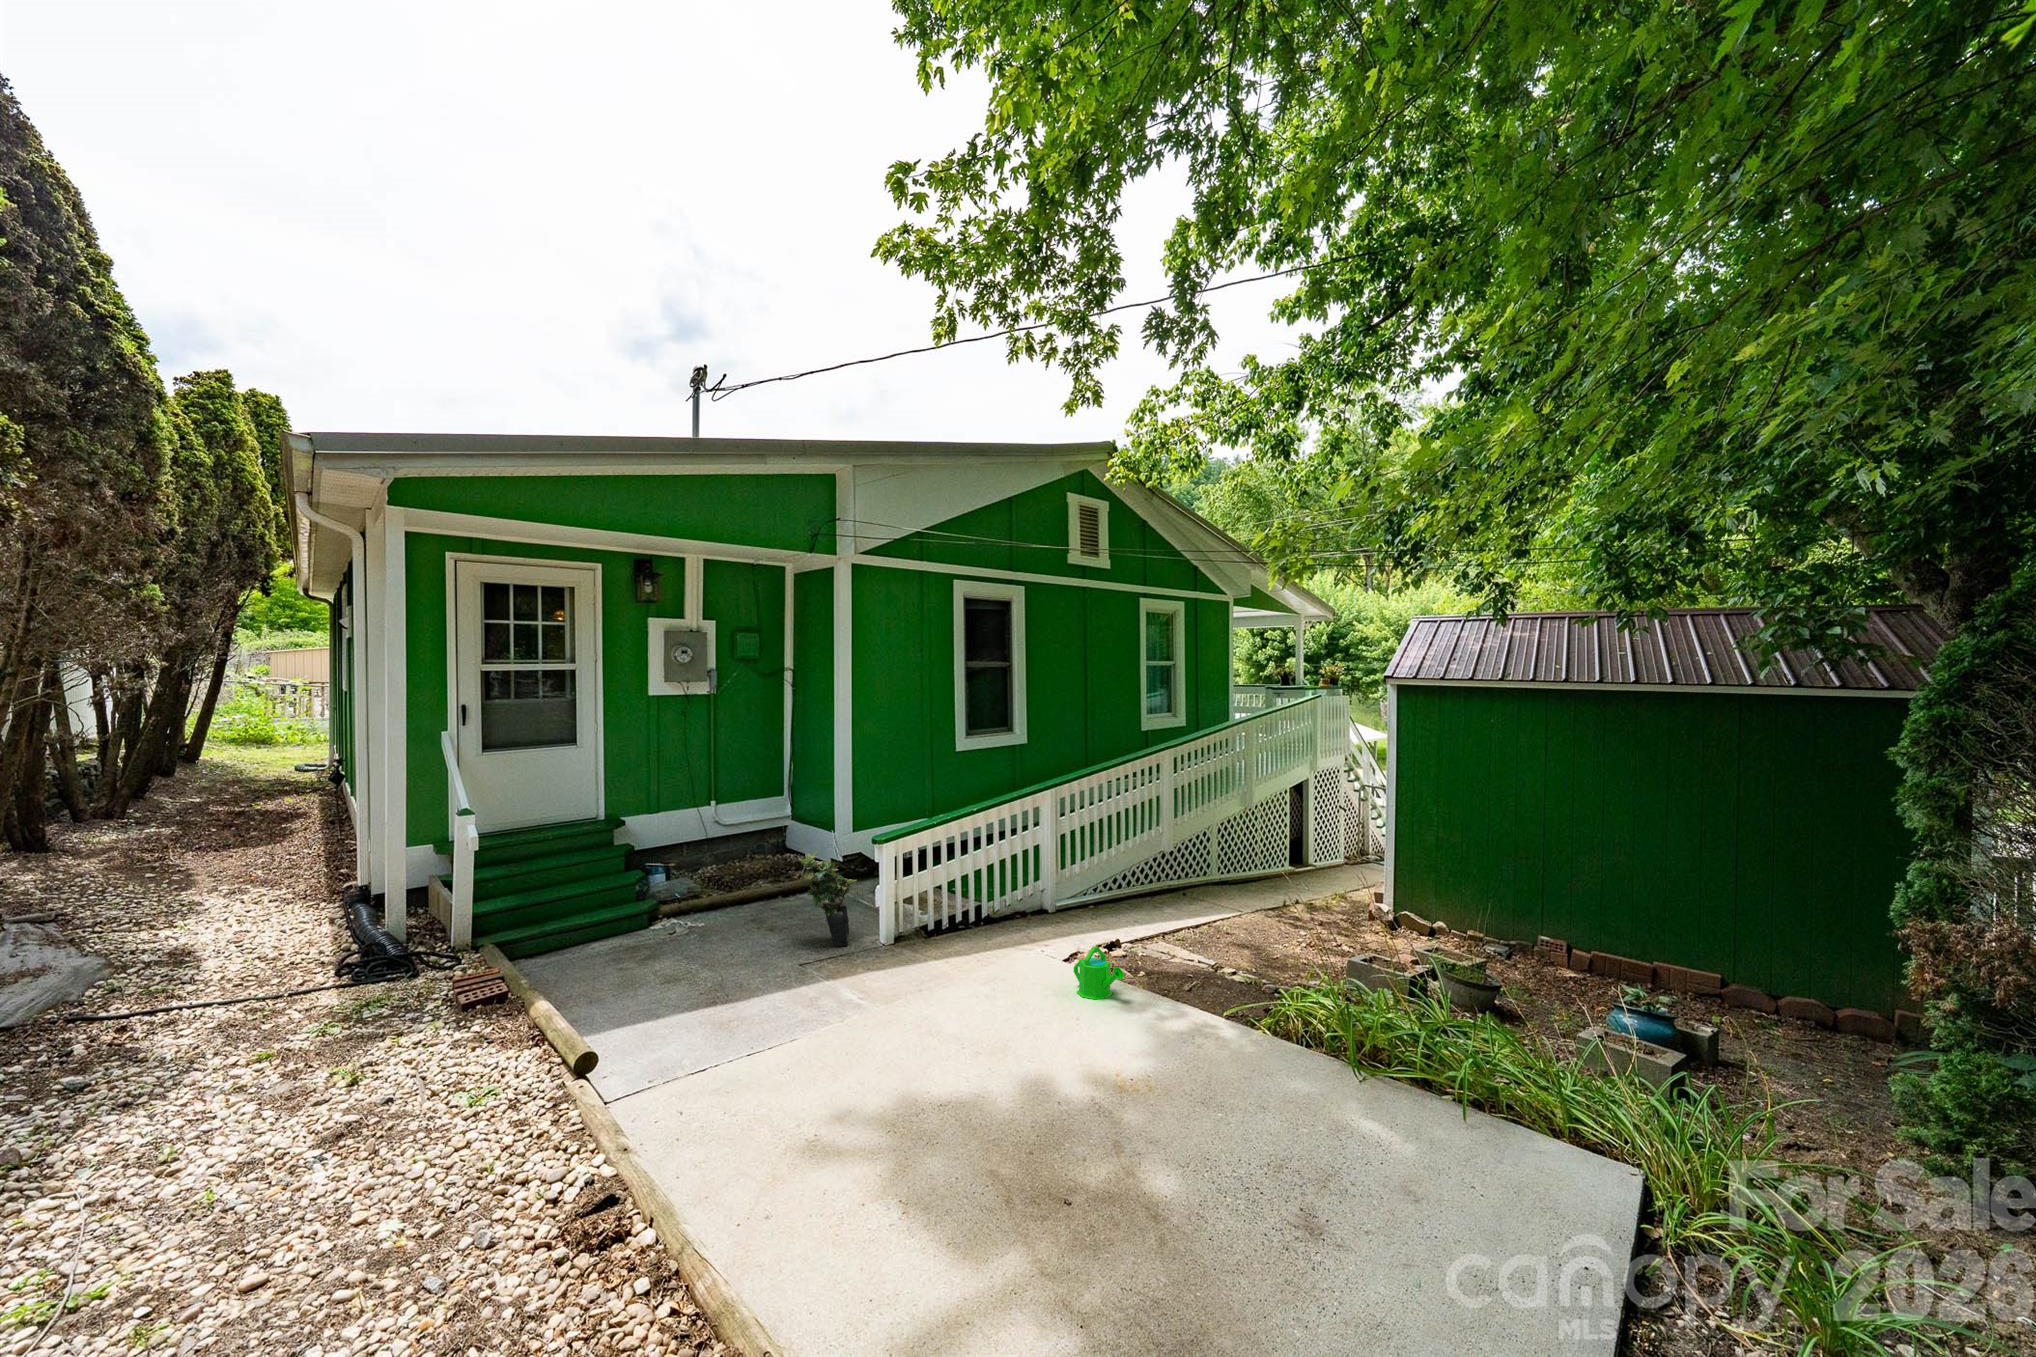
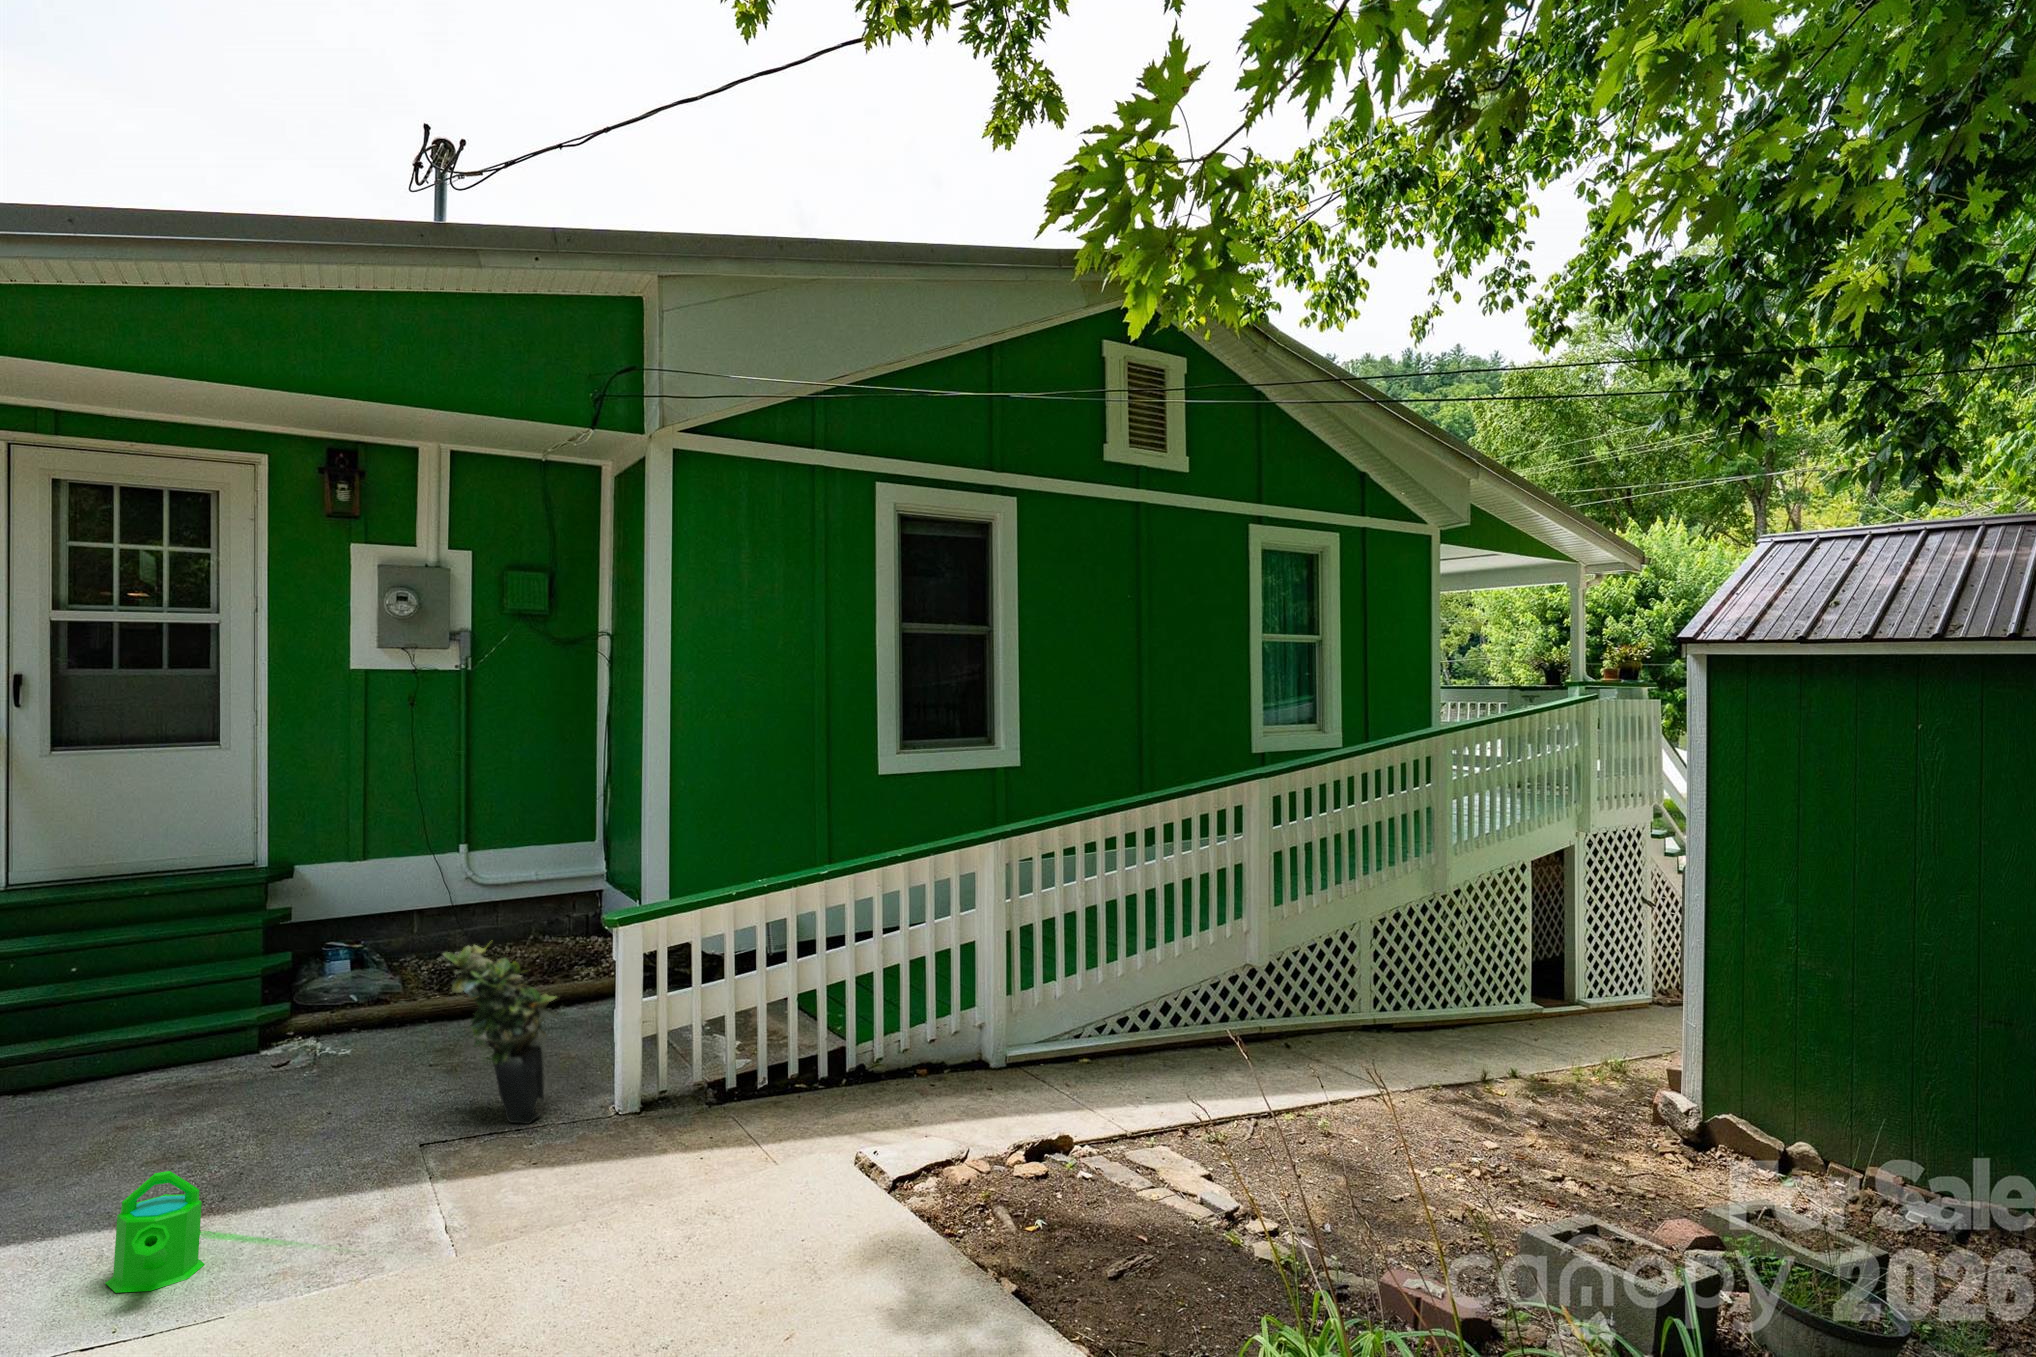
watering can: present [1074,946,1124,999] -> present [105,1171,204,1293]

